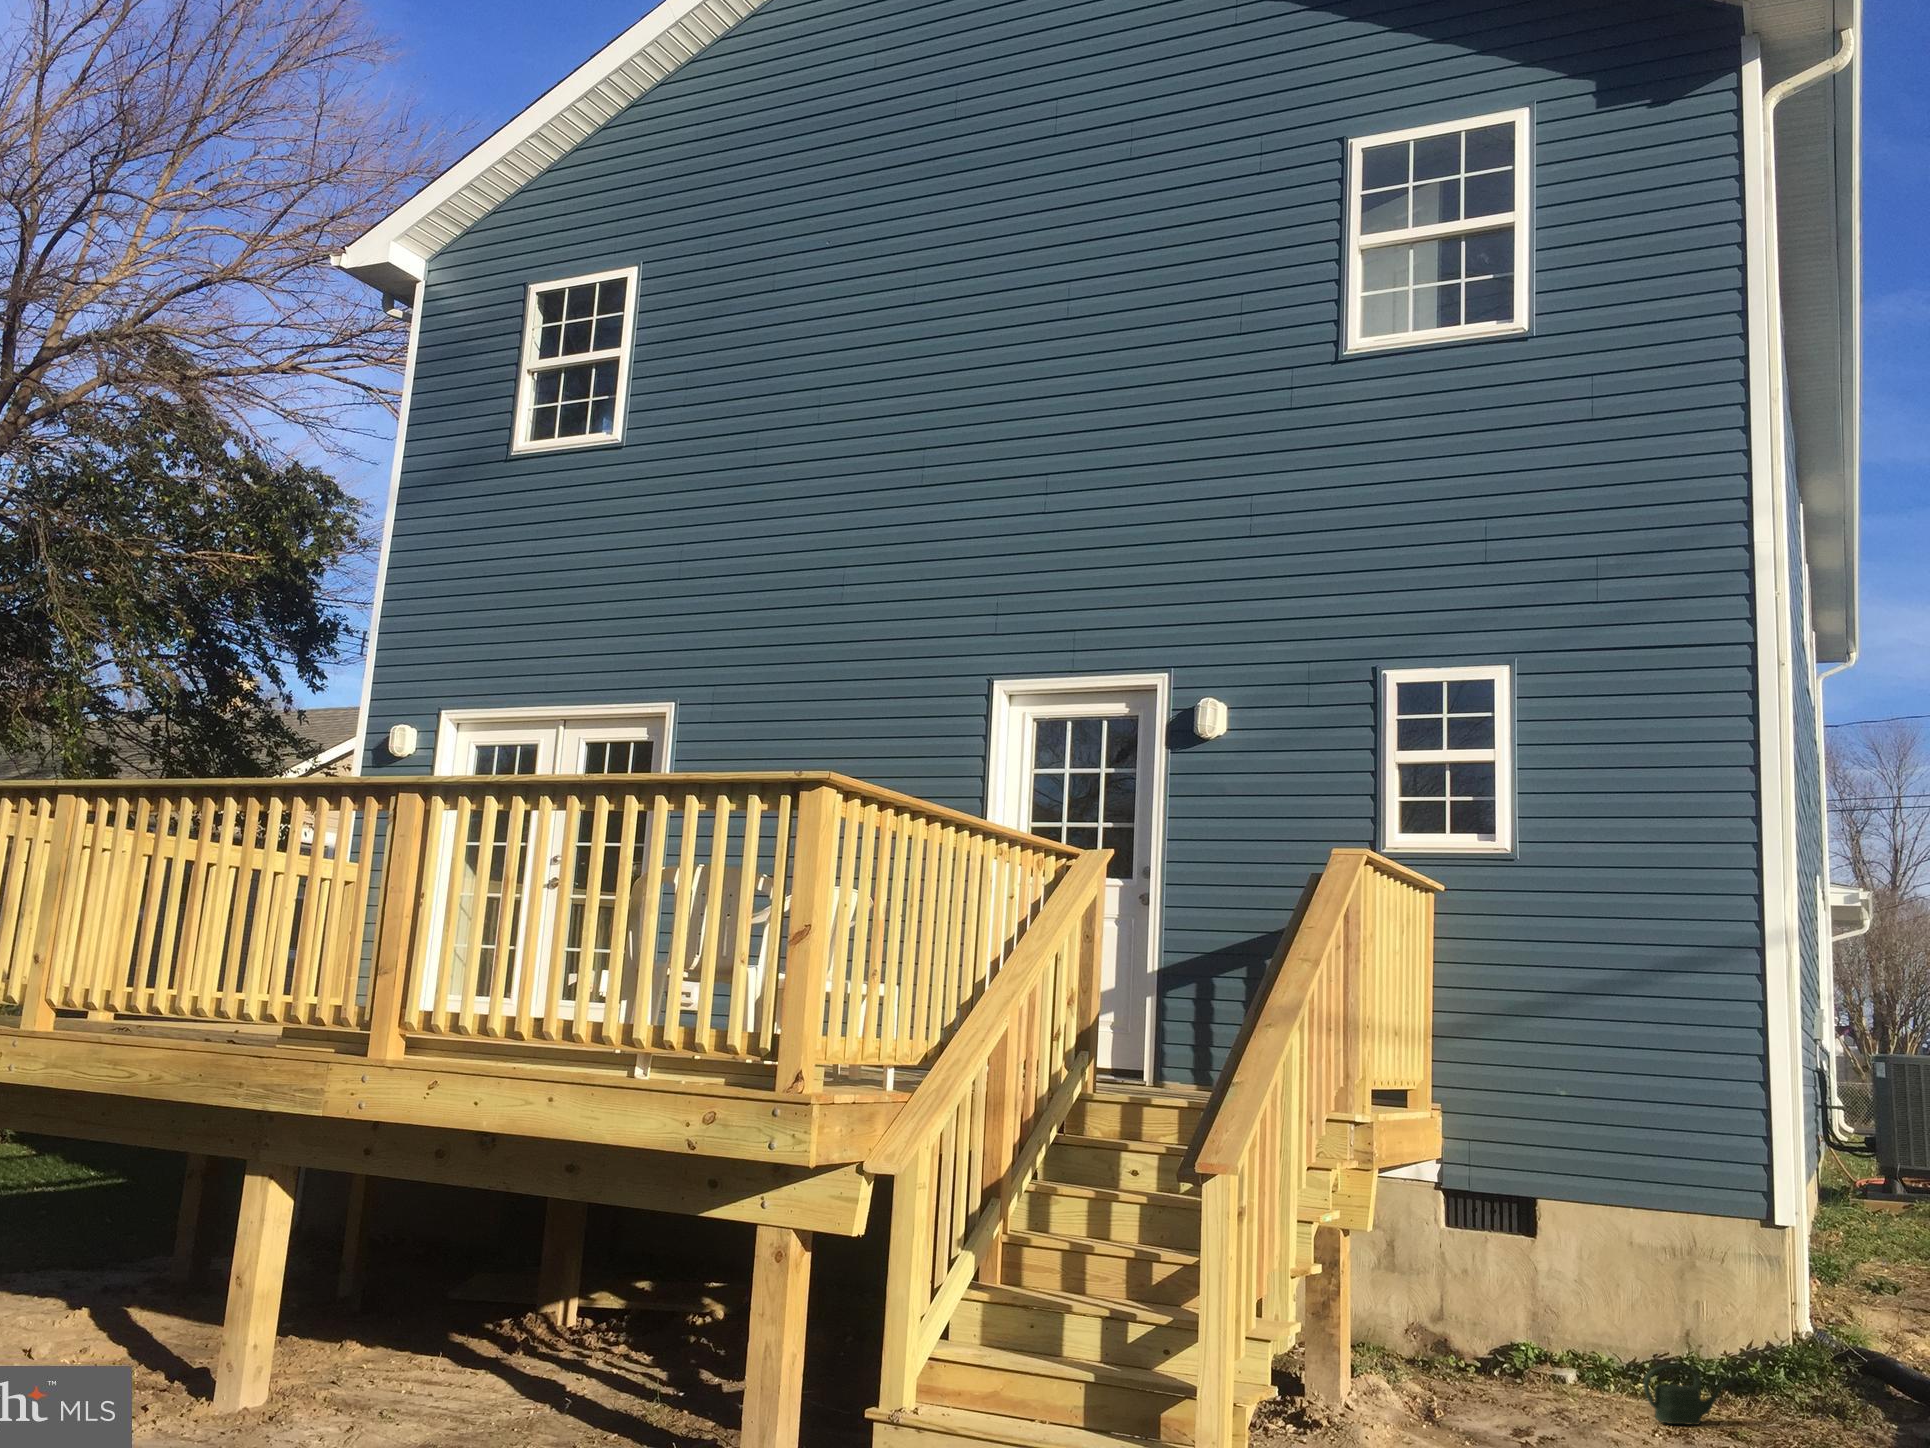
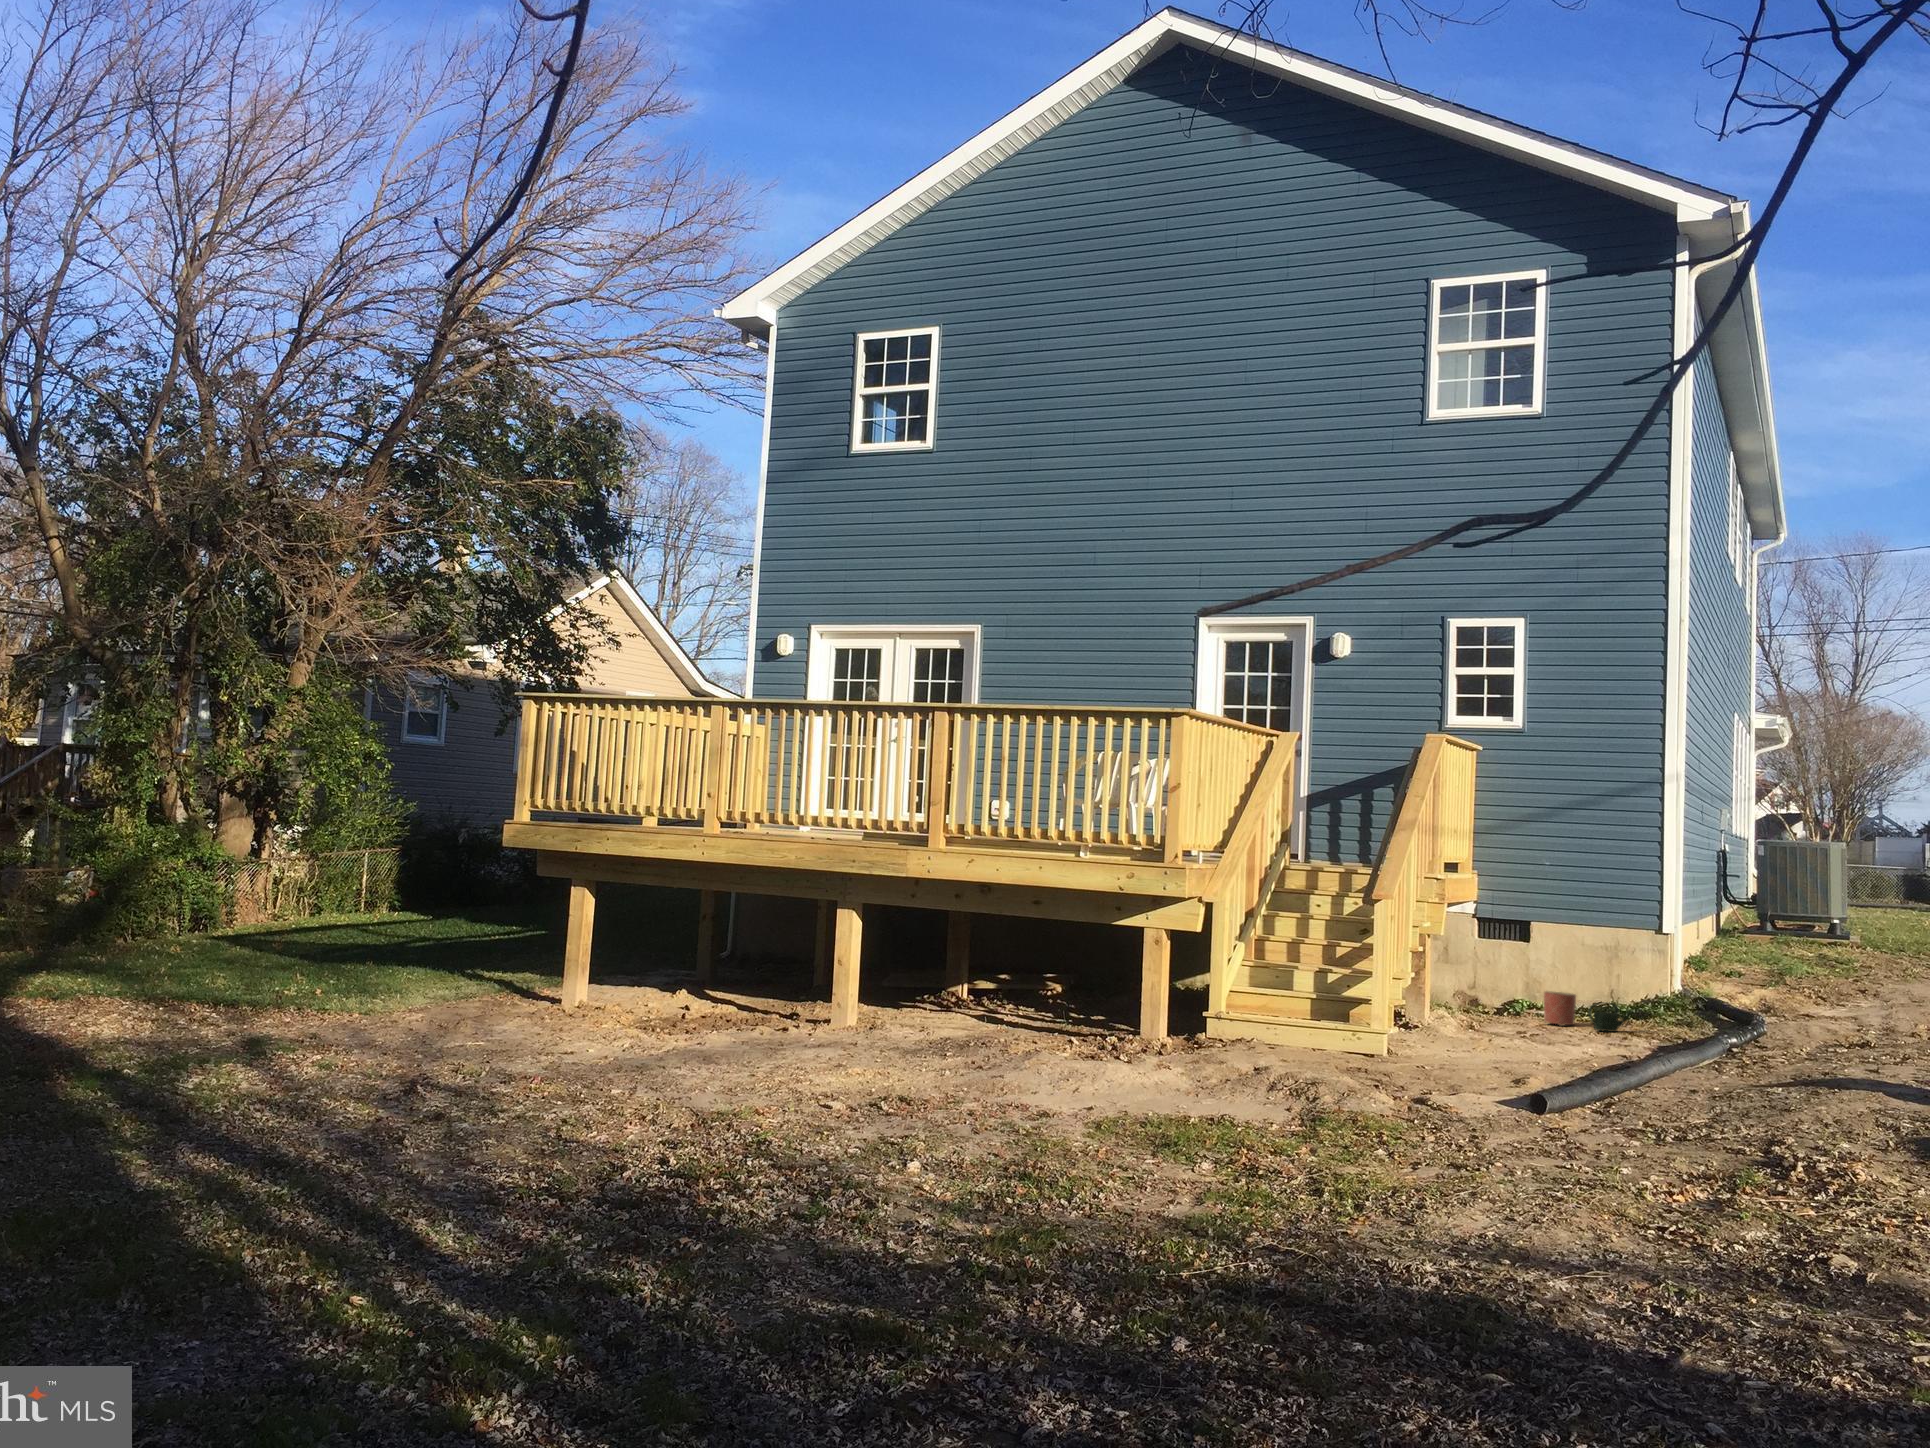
planter: none [1561,1335,1621,1406] -> present [1544,991,1576,1026]

